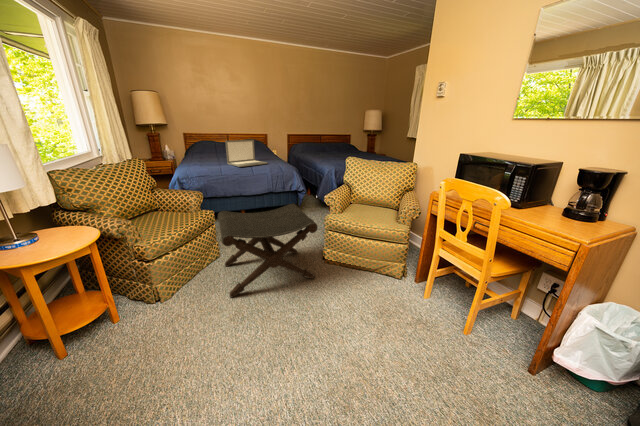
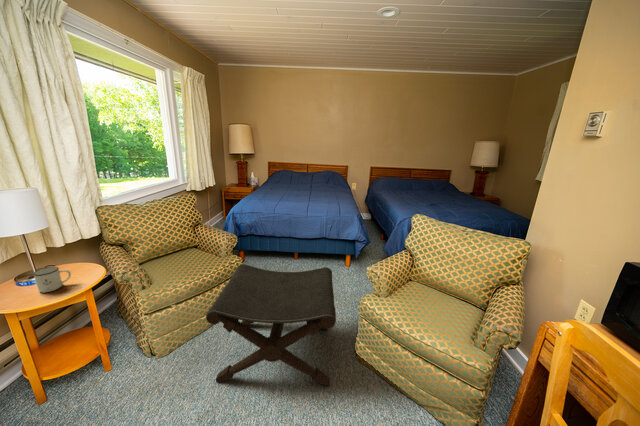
laptop: present [225,140,268,167] -> none [290,175,330,205]
mug: none [36,222,72,247] -> present [33,267,71,293]

